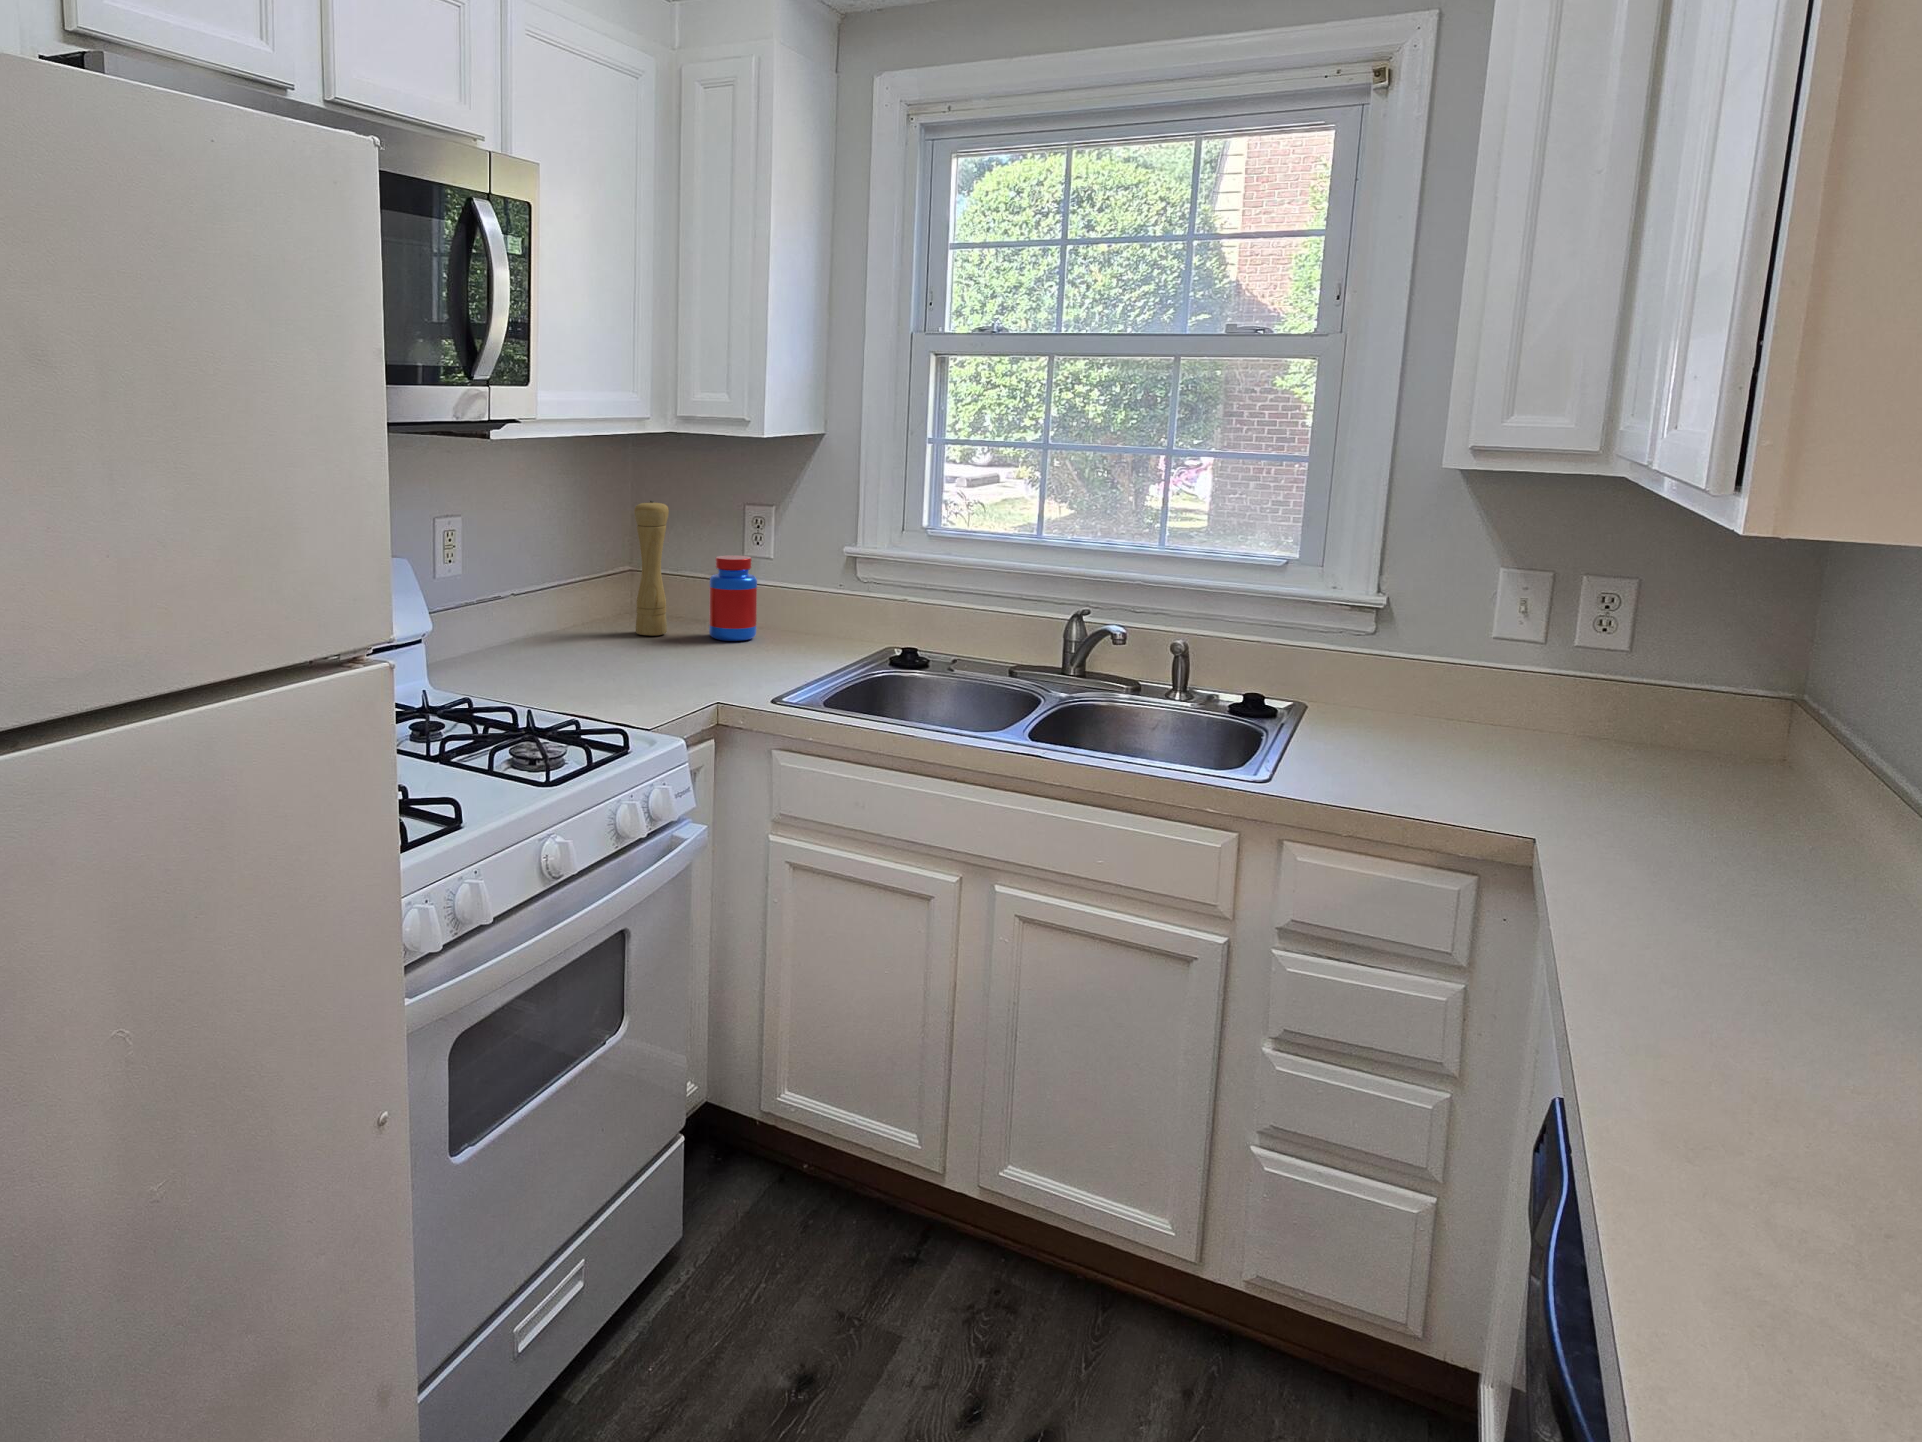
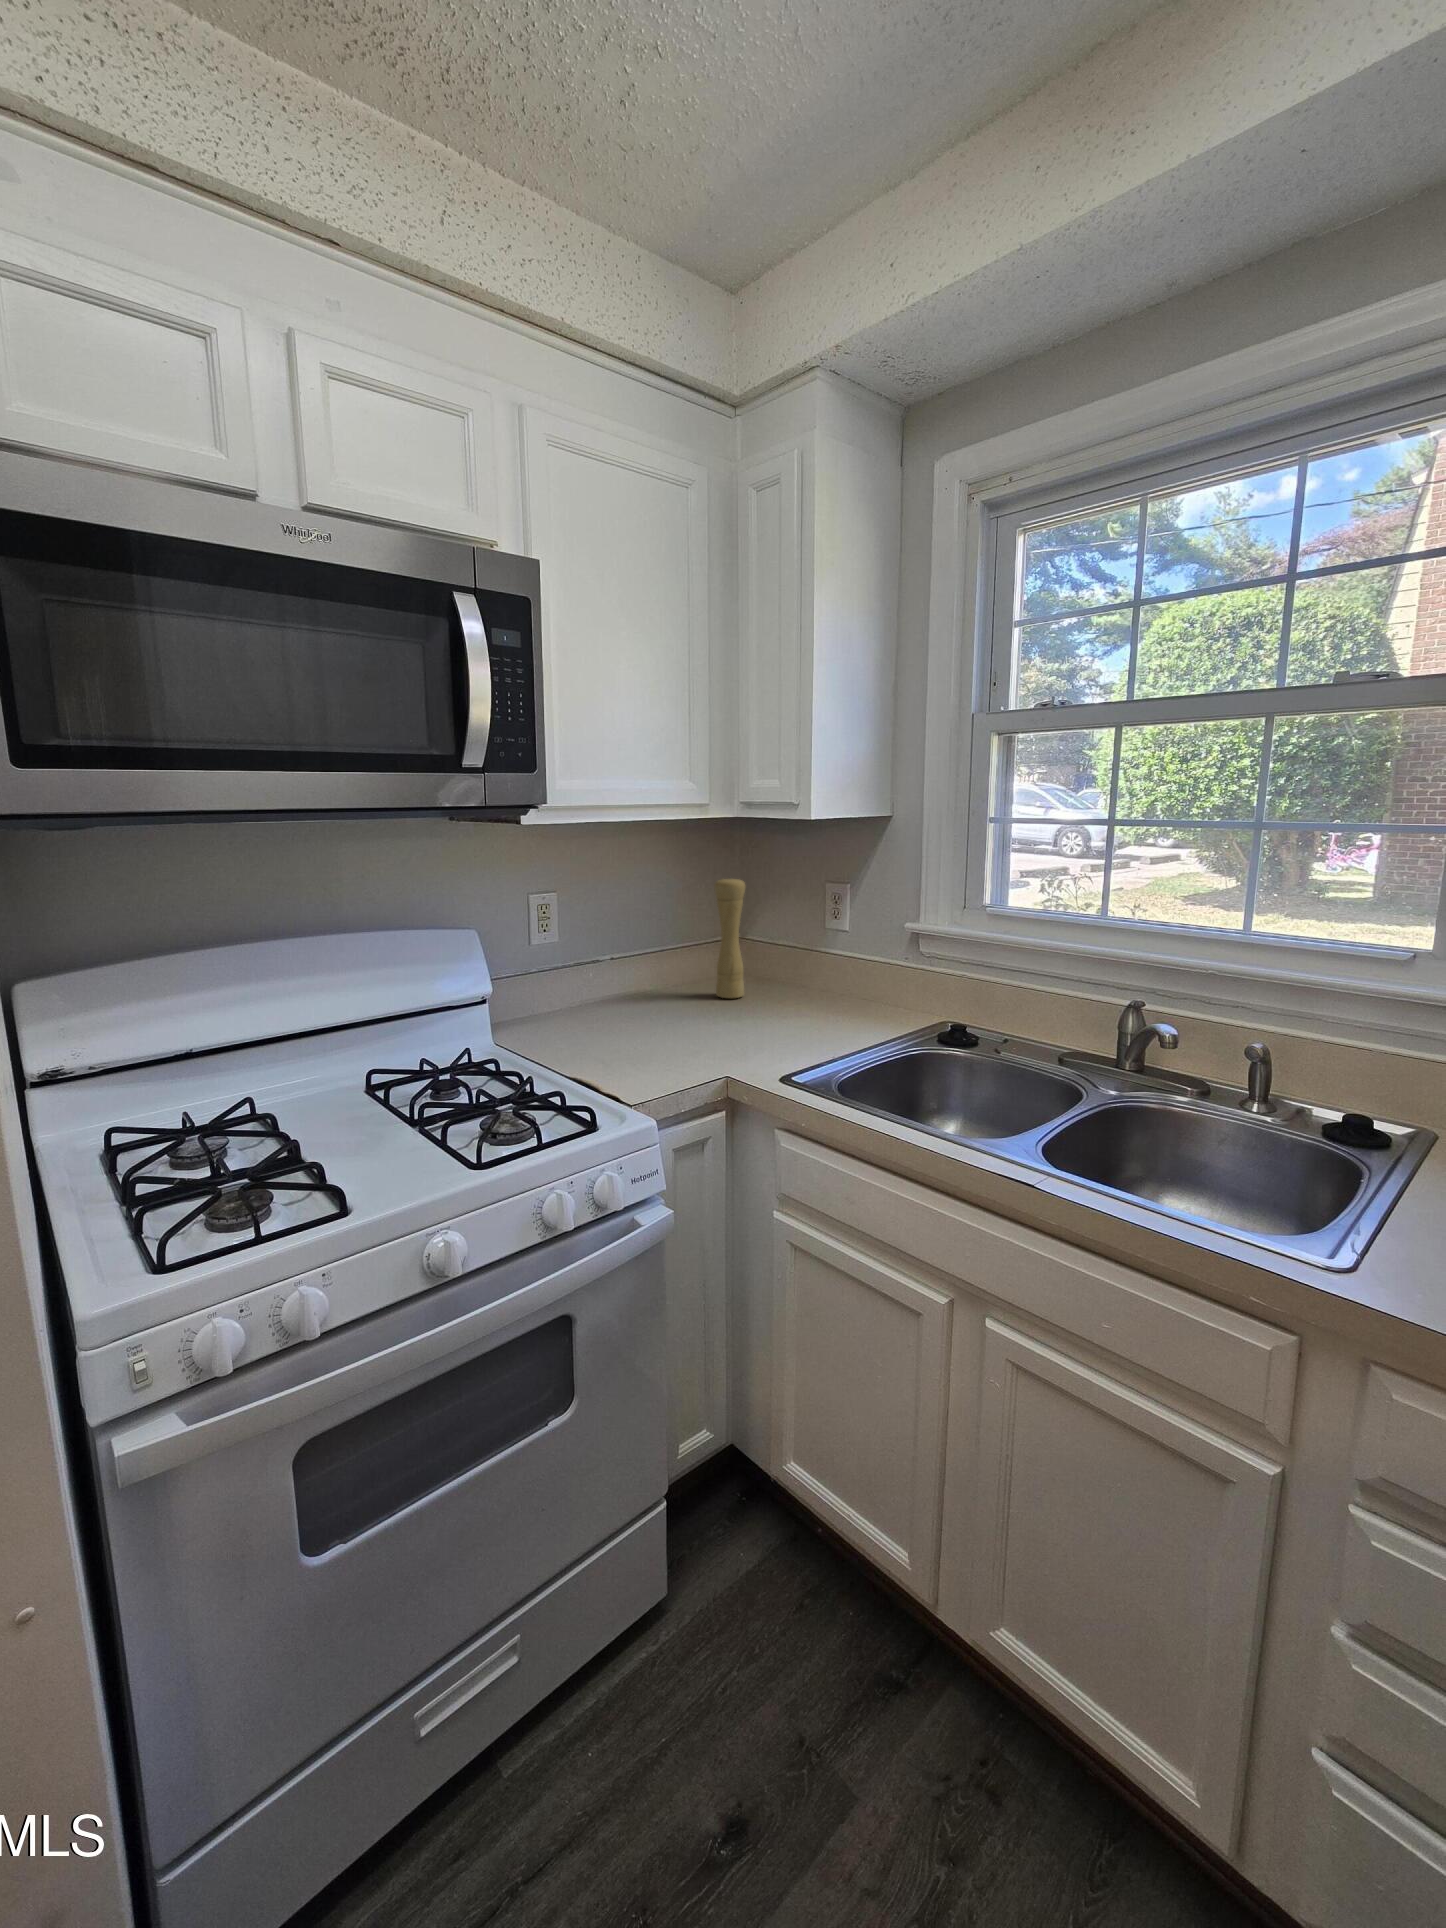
jar: present [709,555,757,641] -> none [779,928,823,1008]

